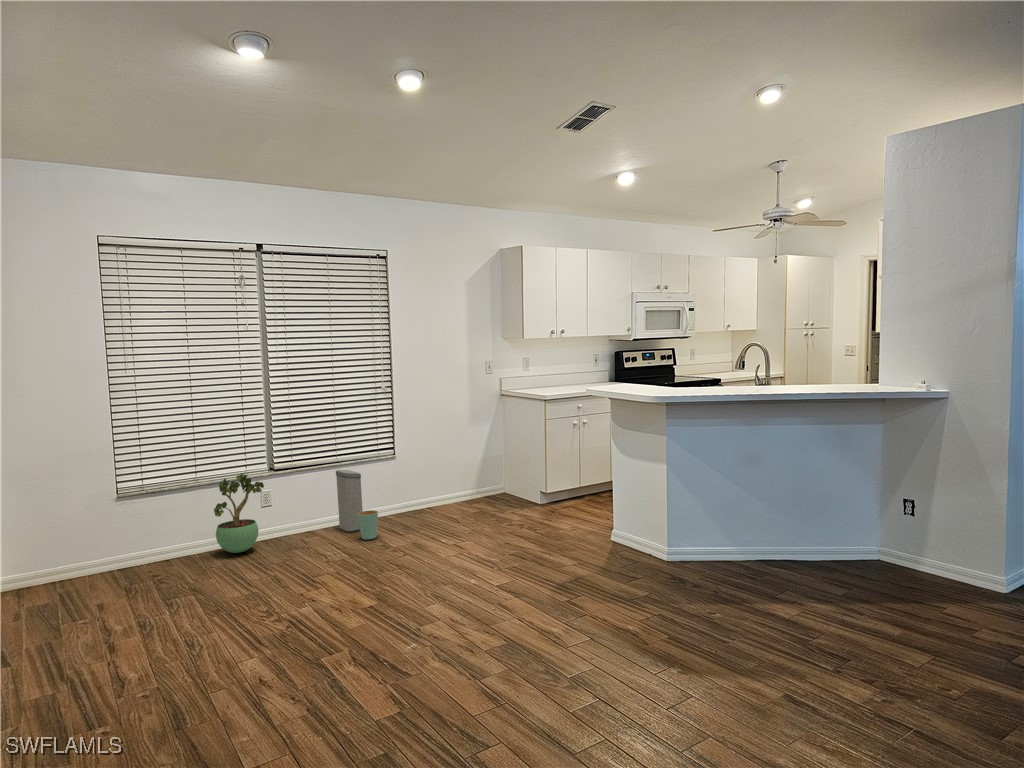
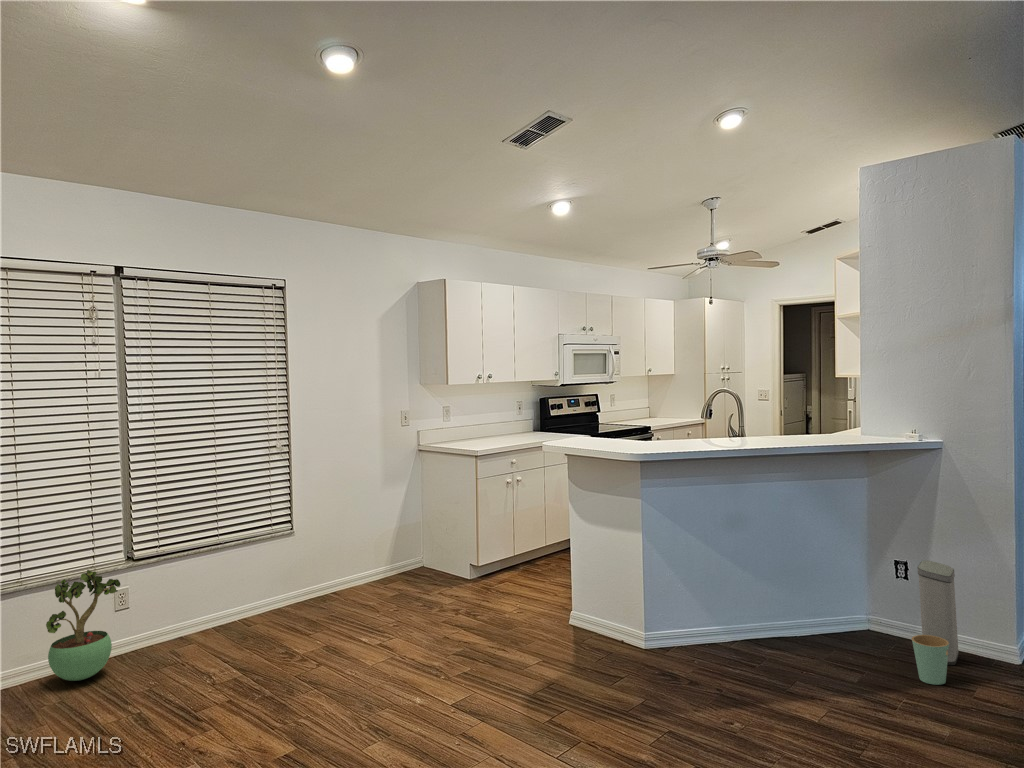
trash can: present [336,470,378,539] -> present [912,560,959,685]

